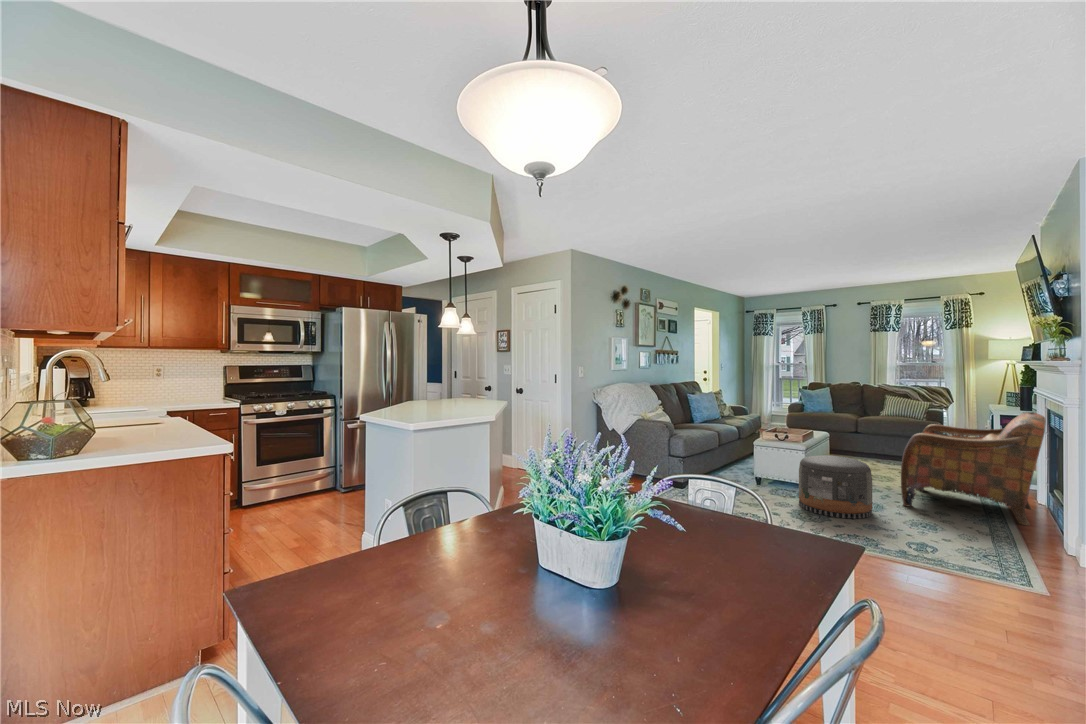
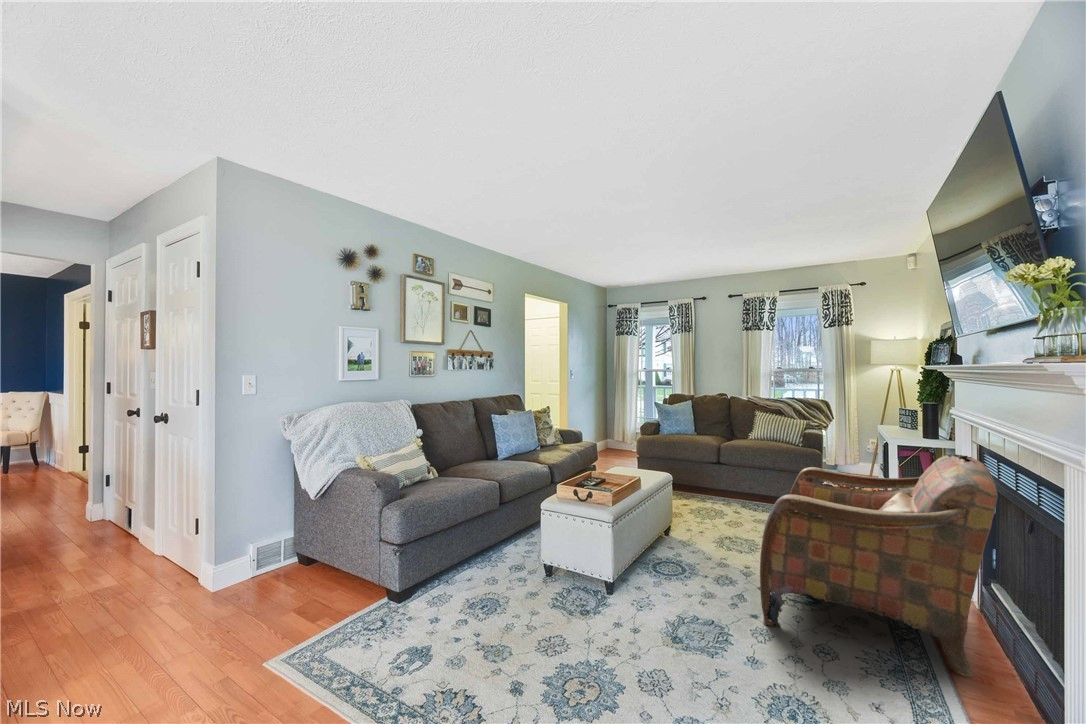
pouf: present [799,455,872,519] -> none [586,537,707,684]

